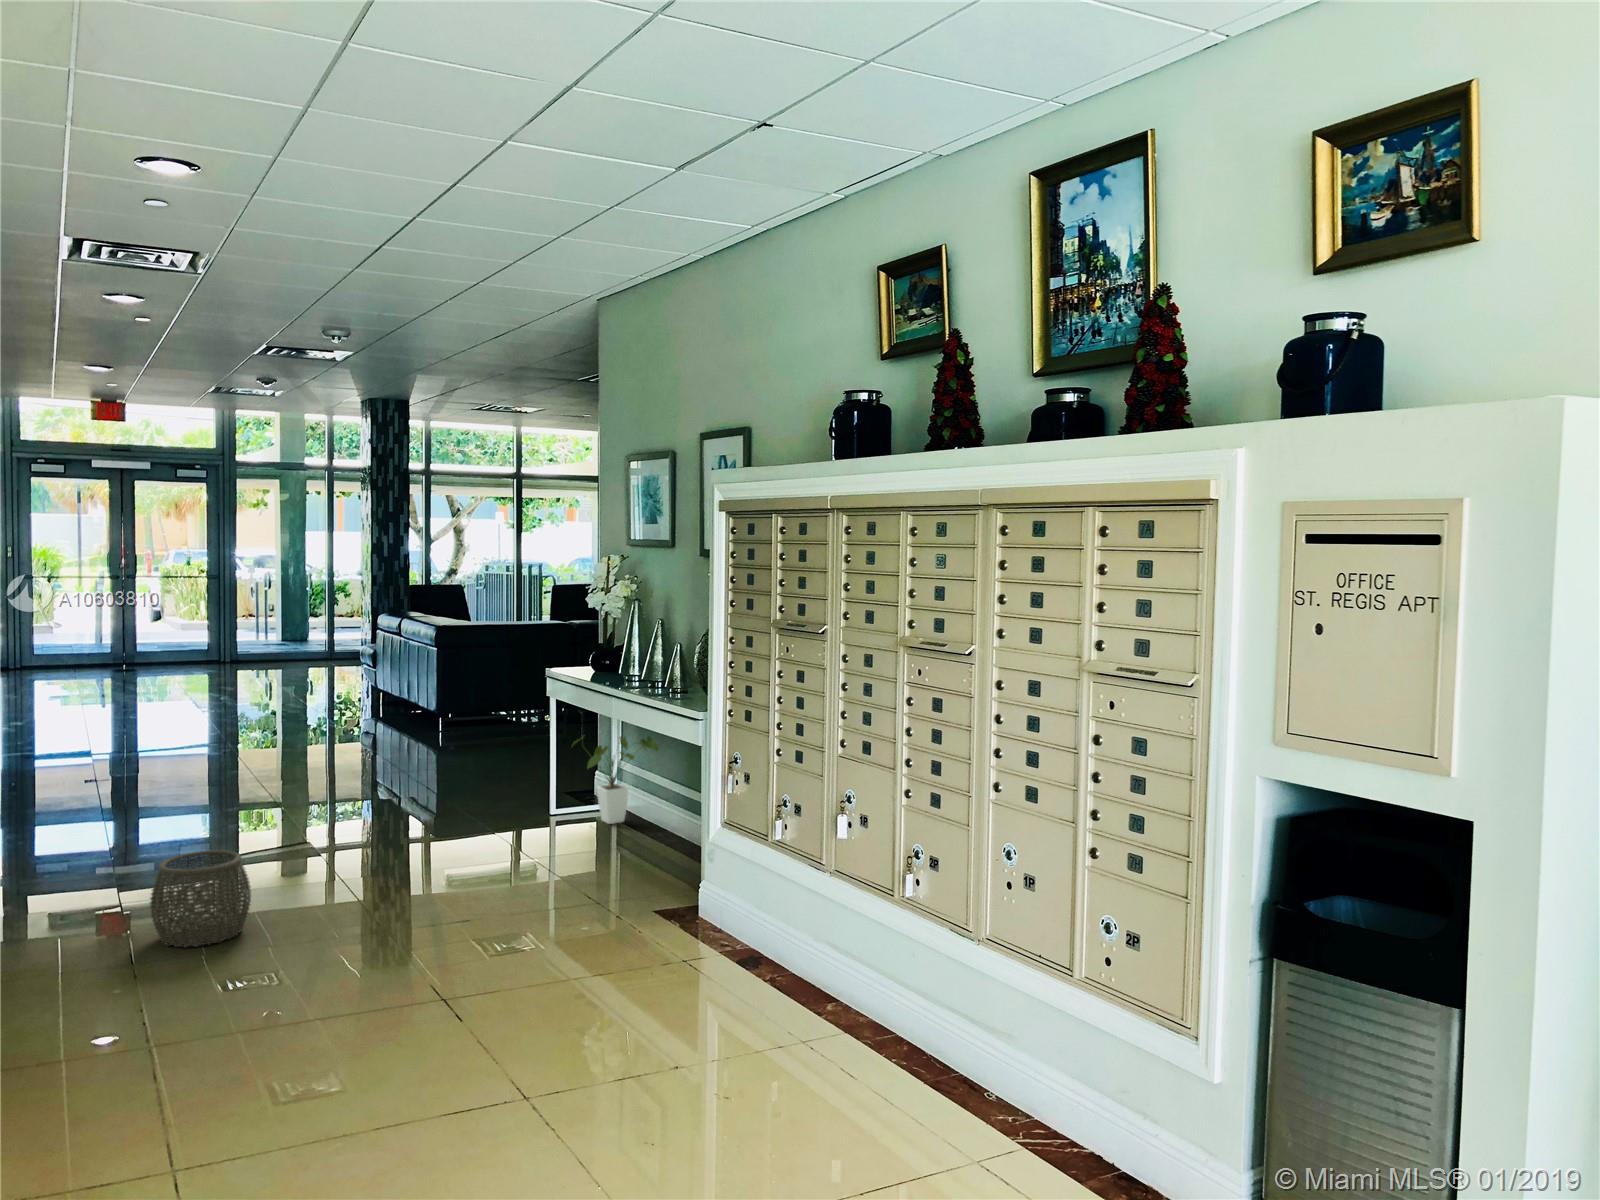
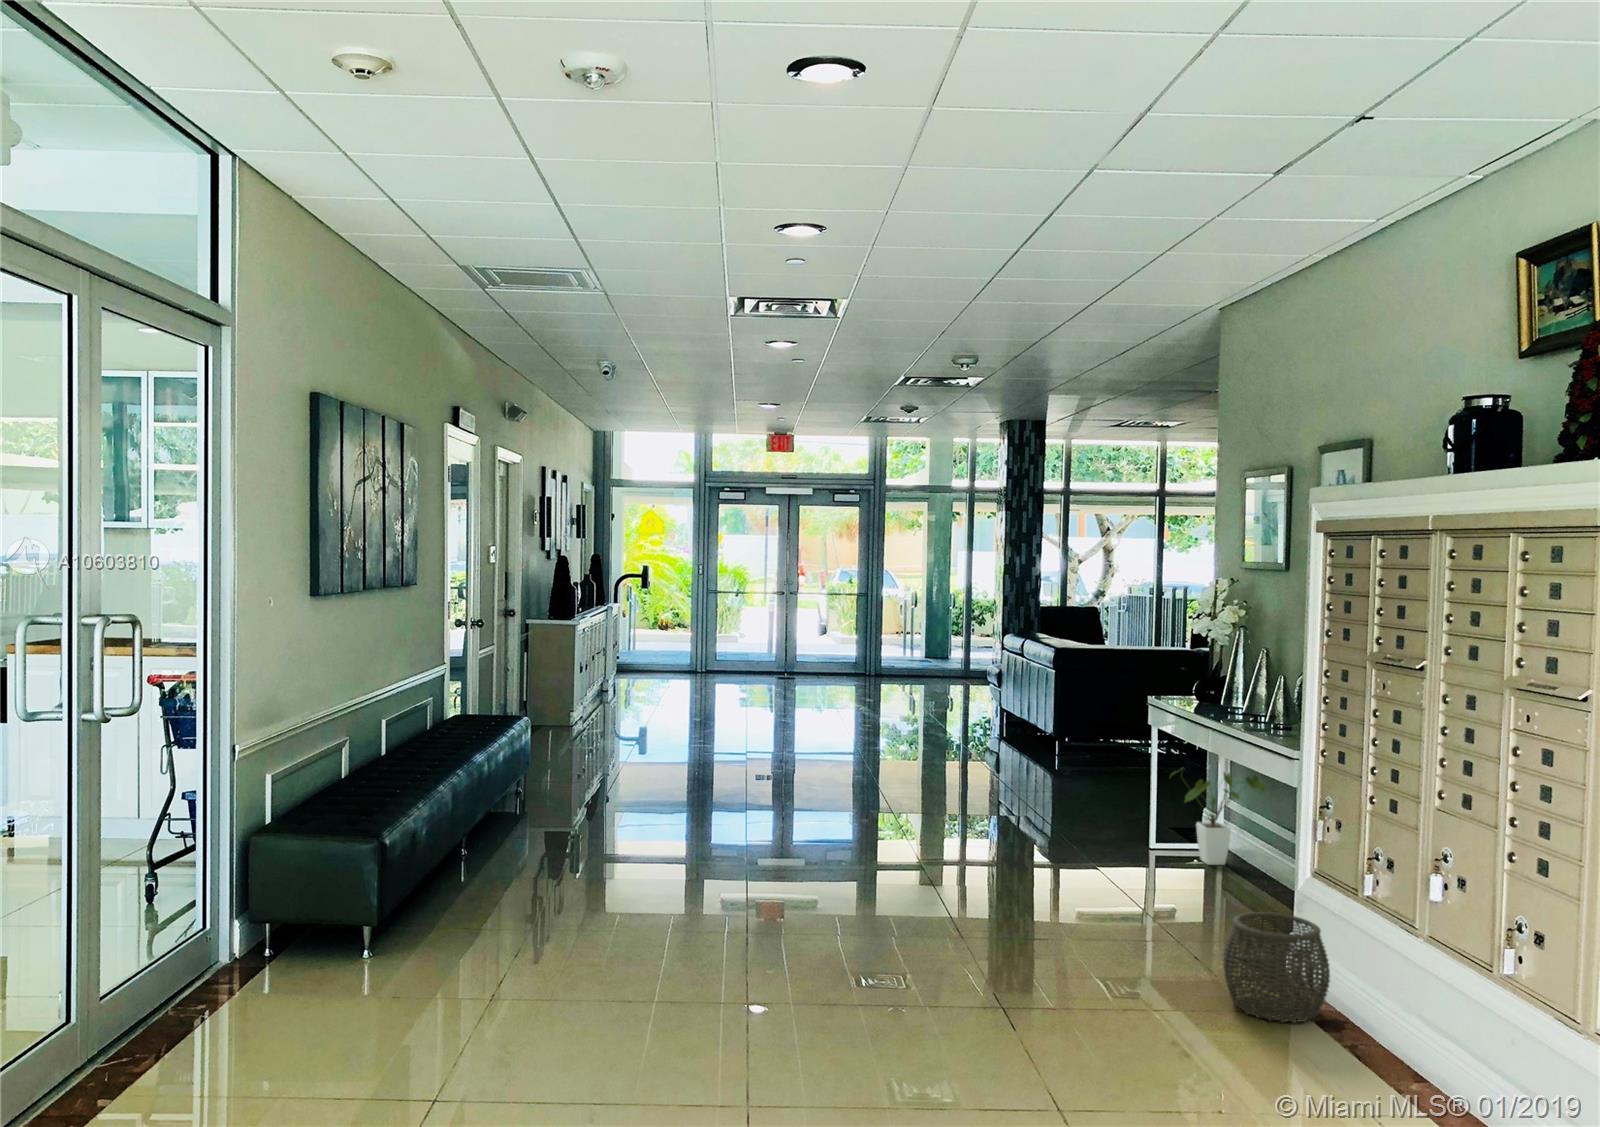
woven basket: present [150,850,251,947] -> present [1223,912,1330,1023]

